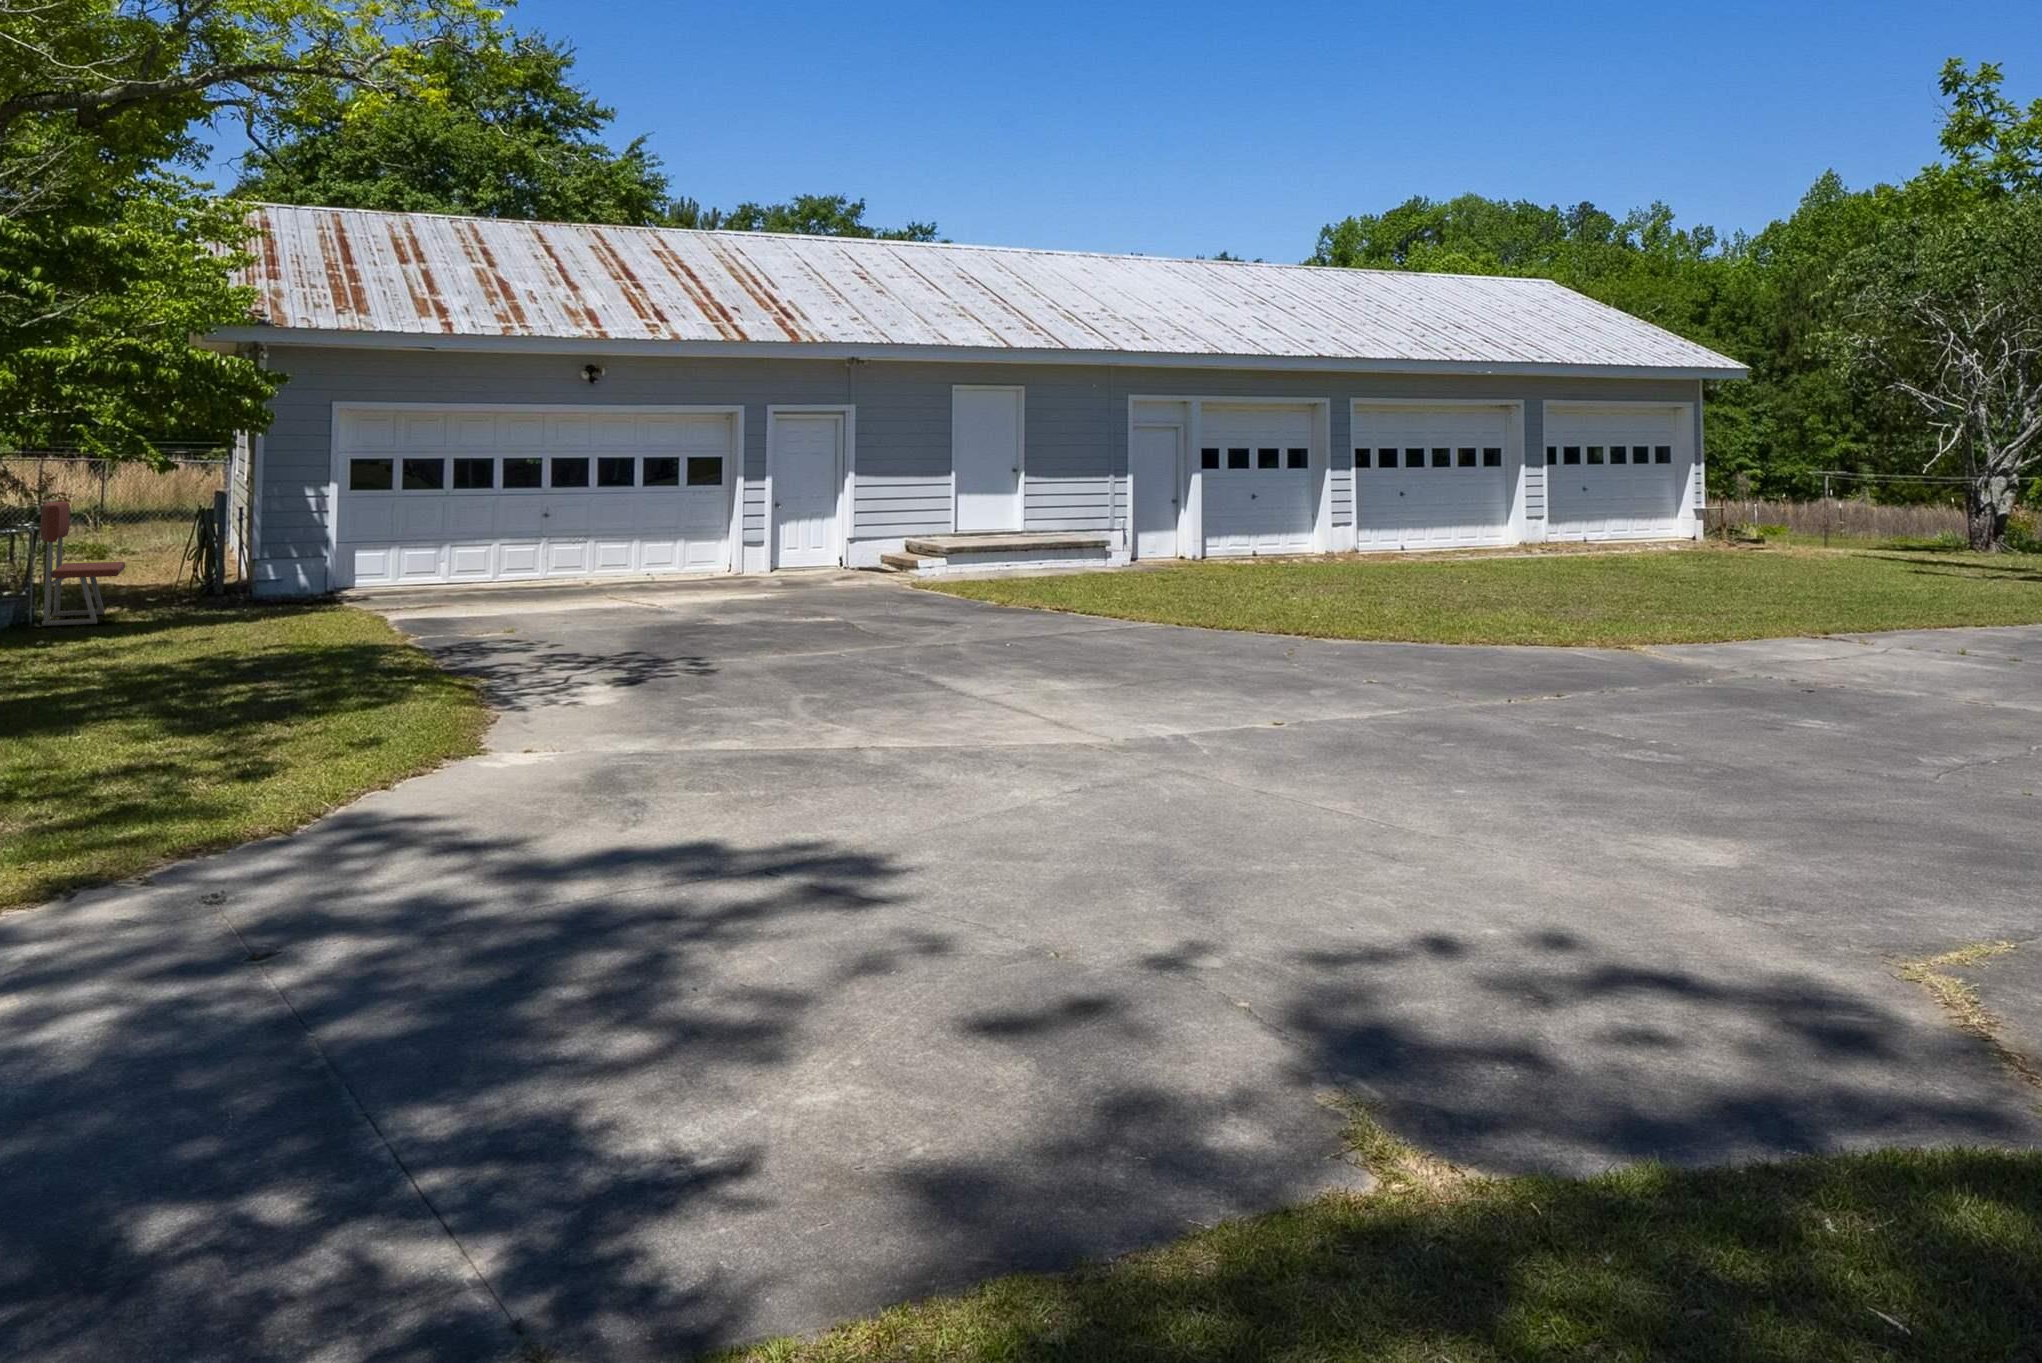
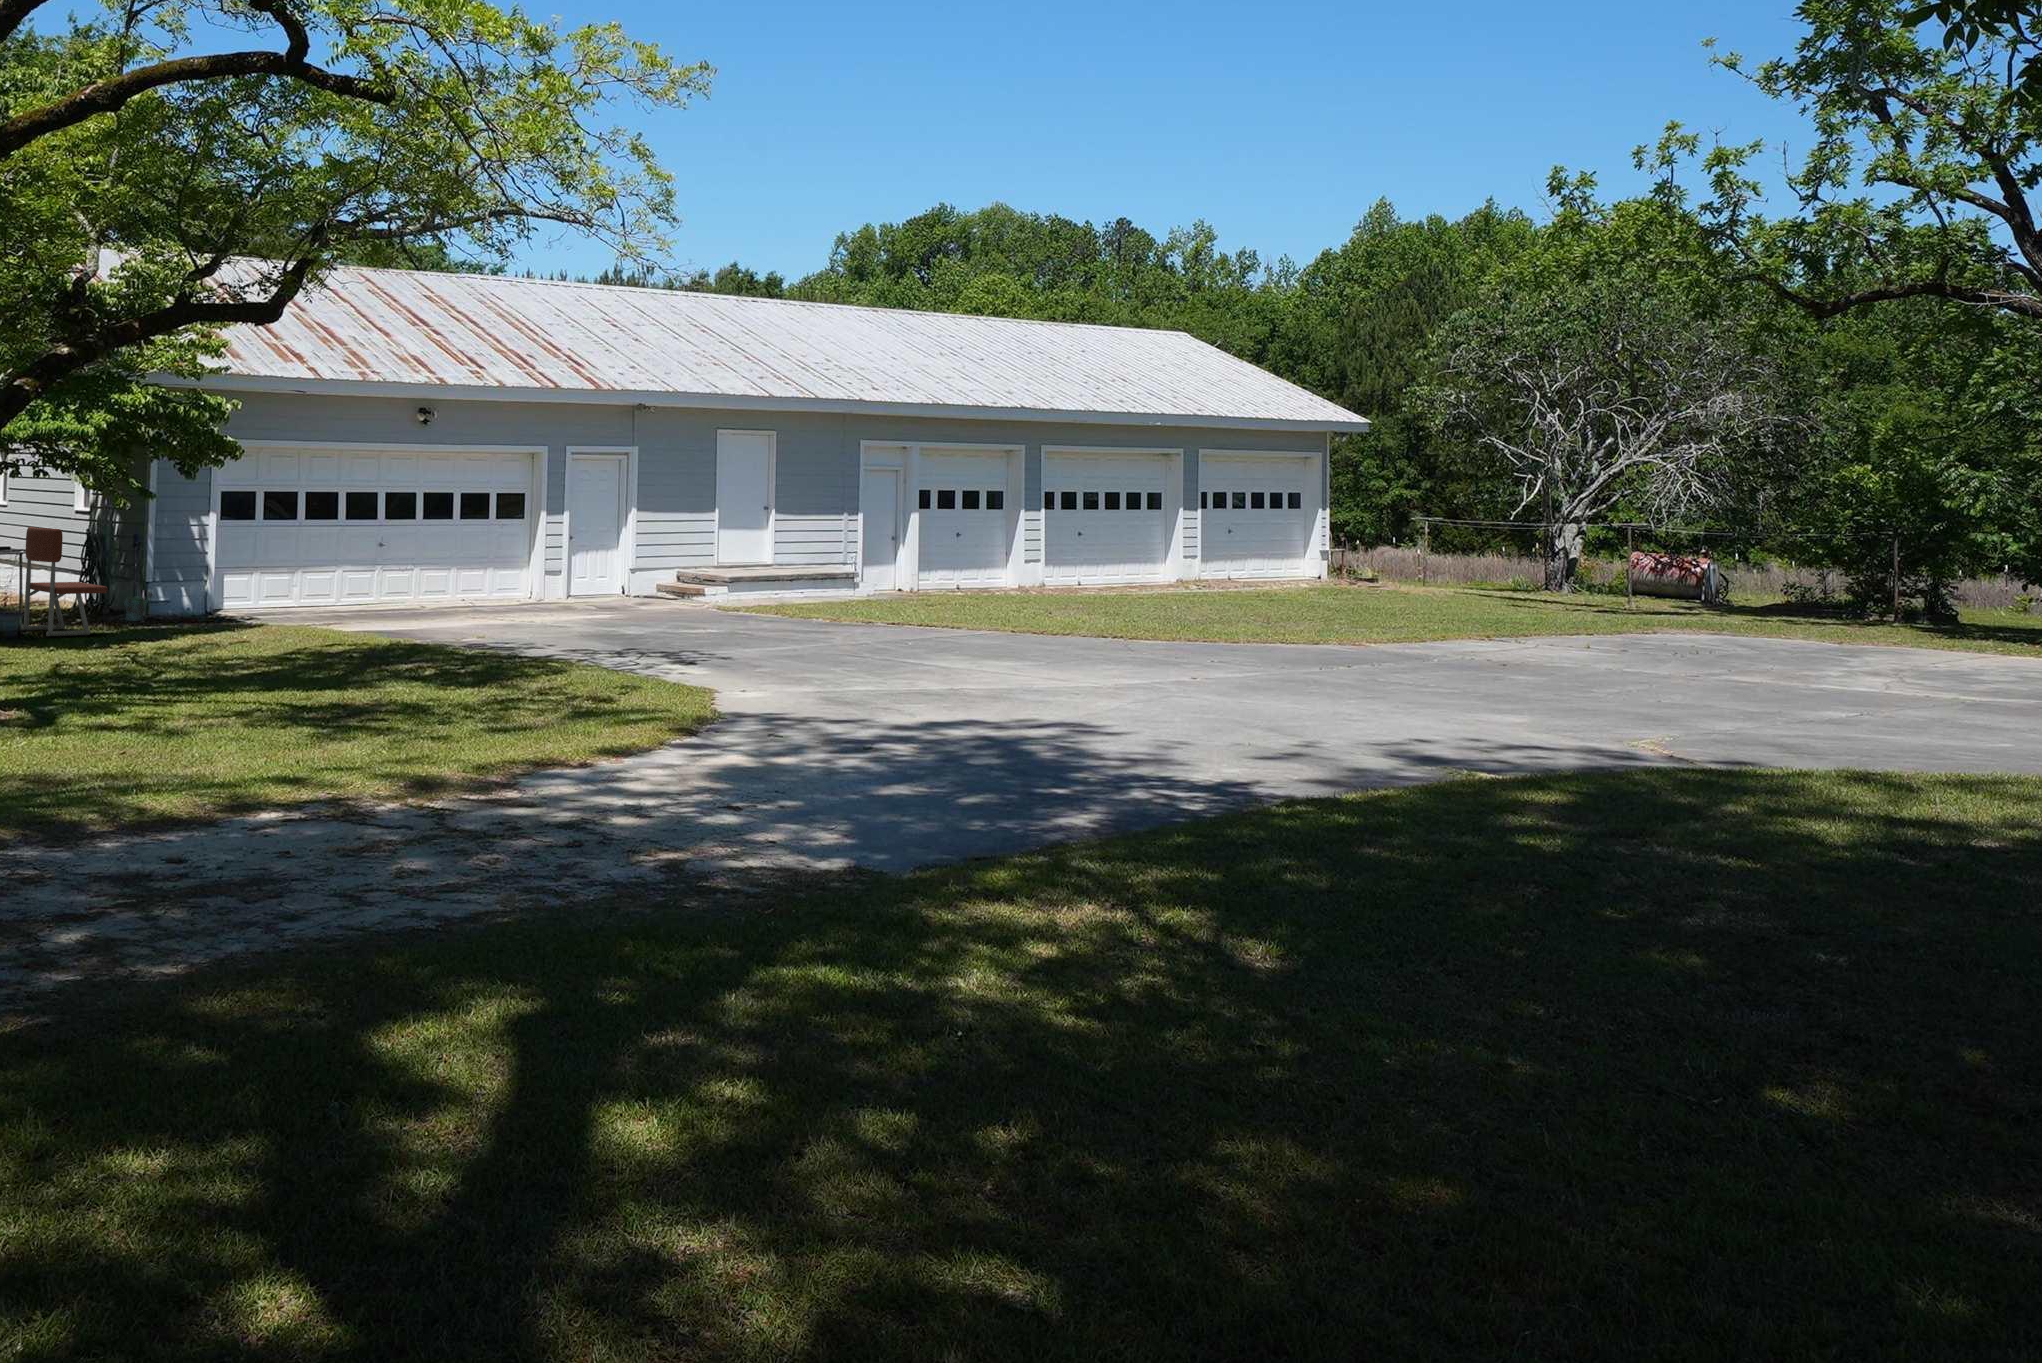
watering can: none [215,570,257,602] -> present [124,593,152,621]

